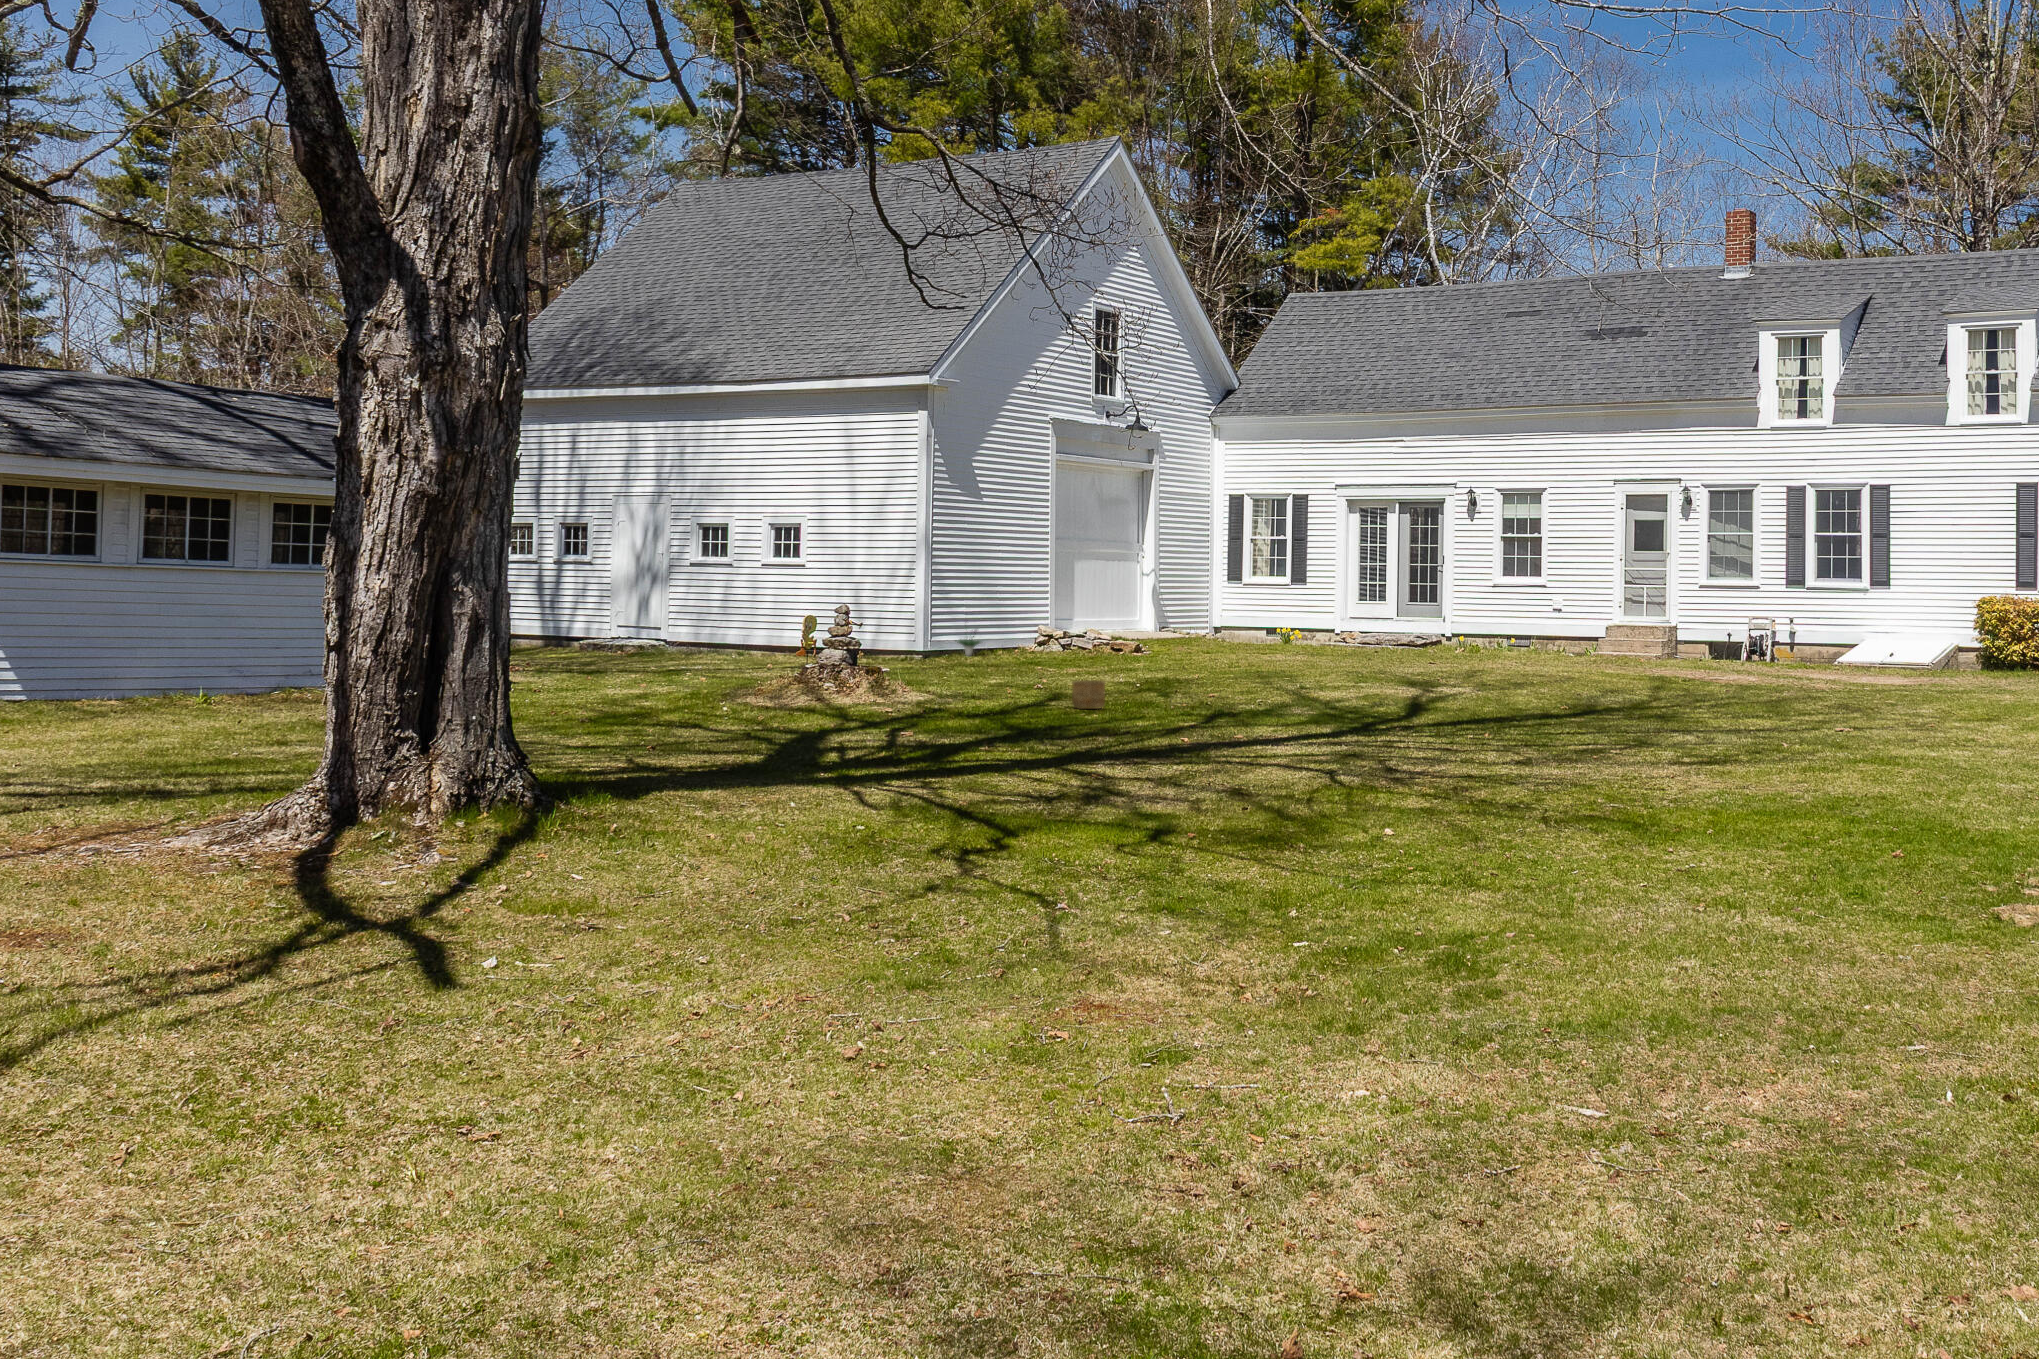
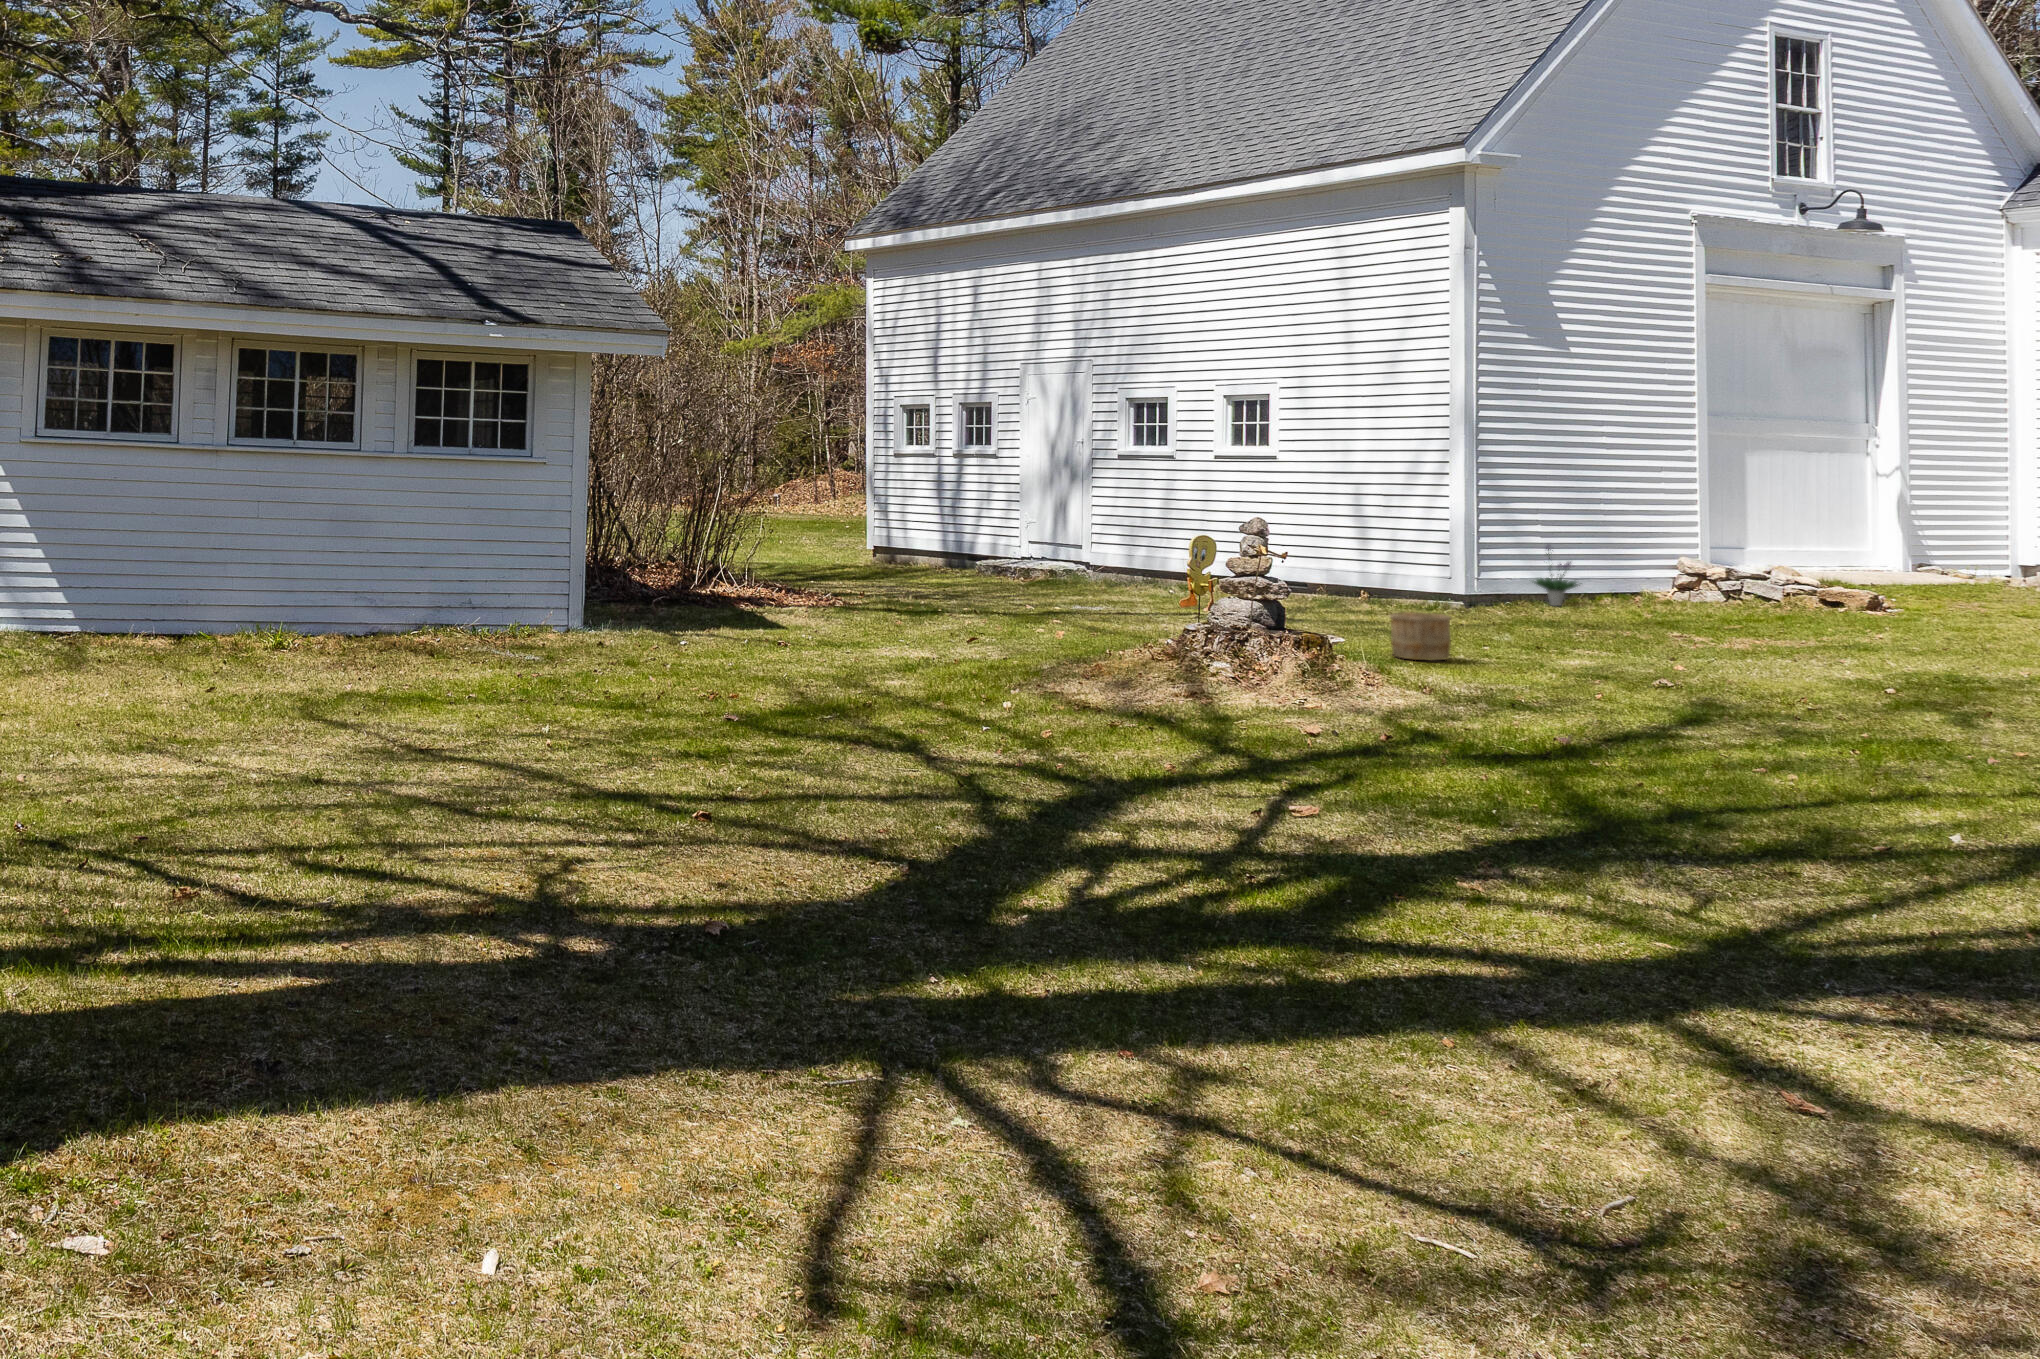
wooden bucket: present [1072,680,1105,709] -> present [1390,612,1451,661]

